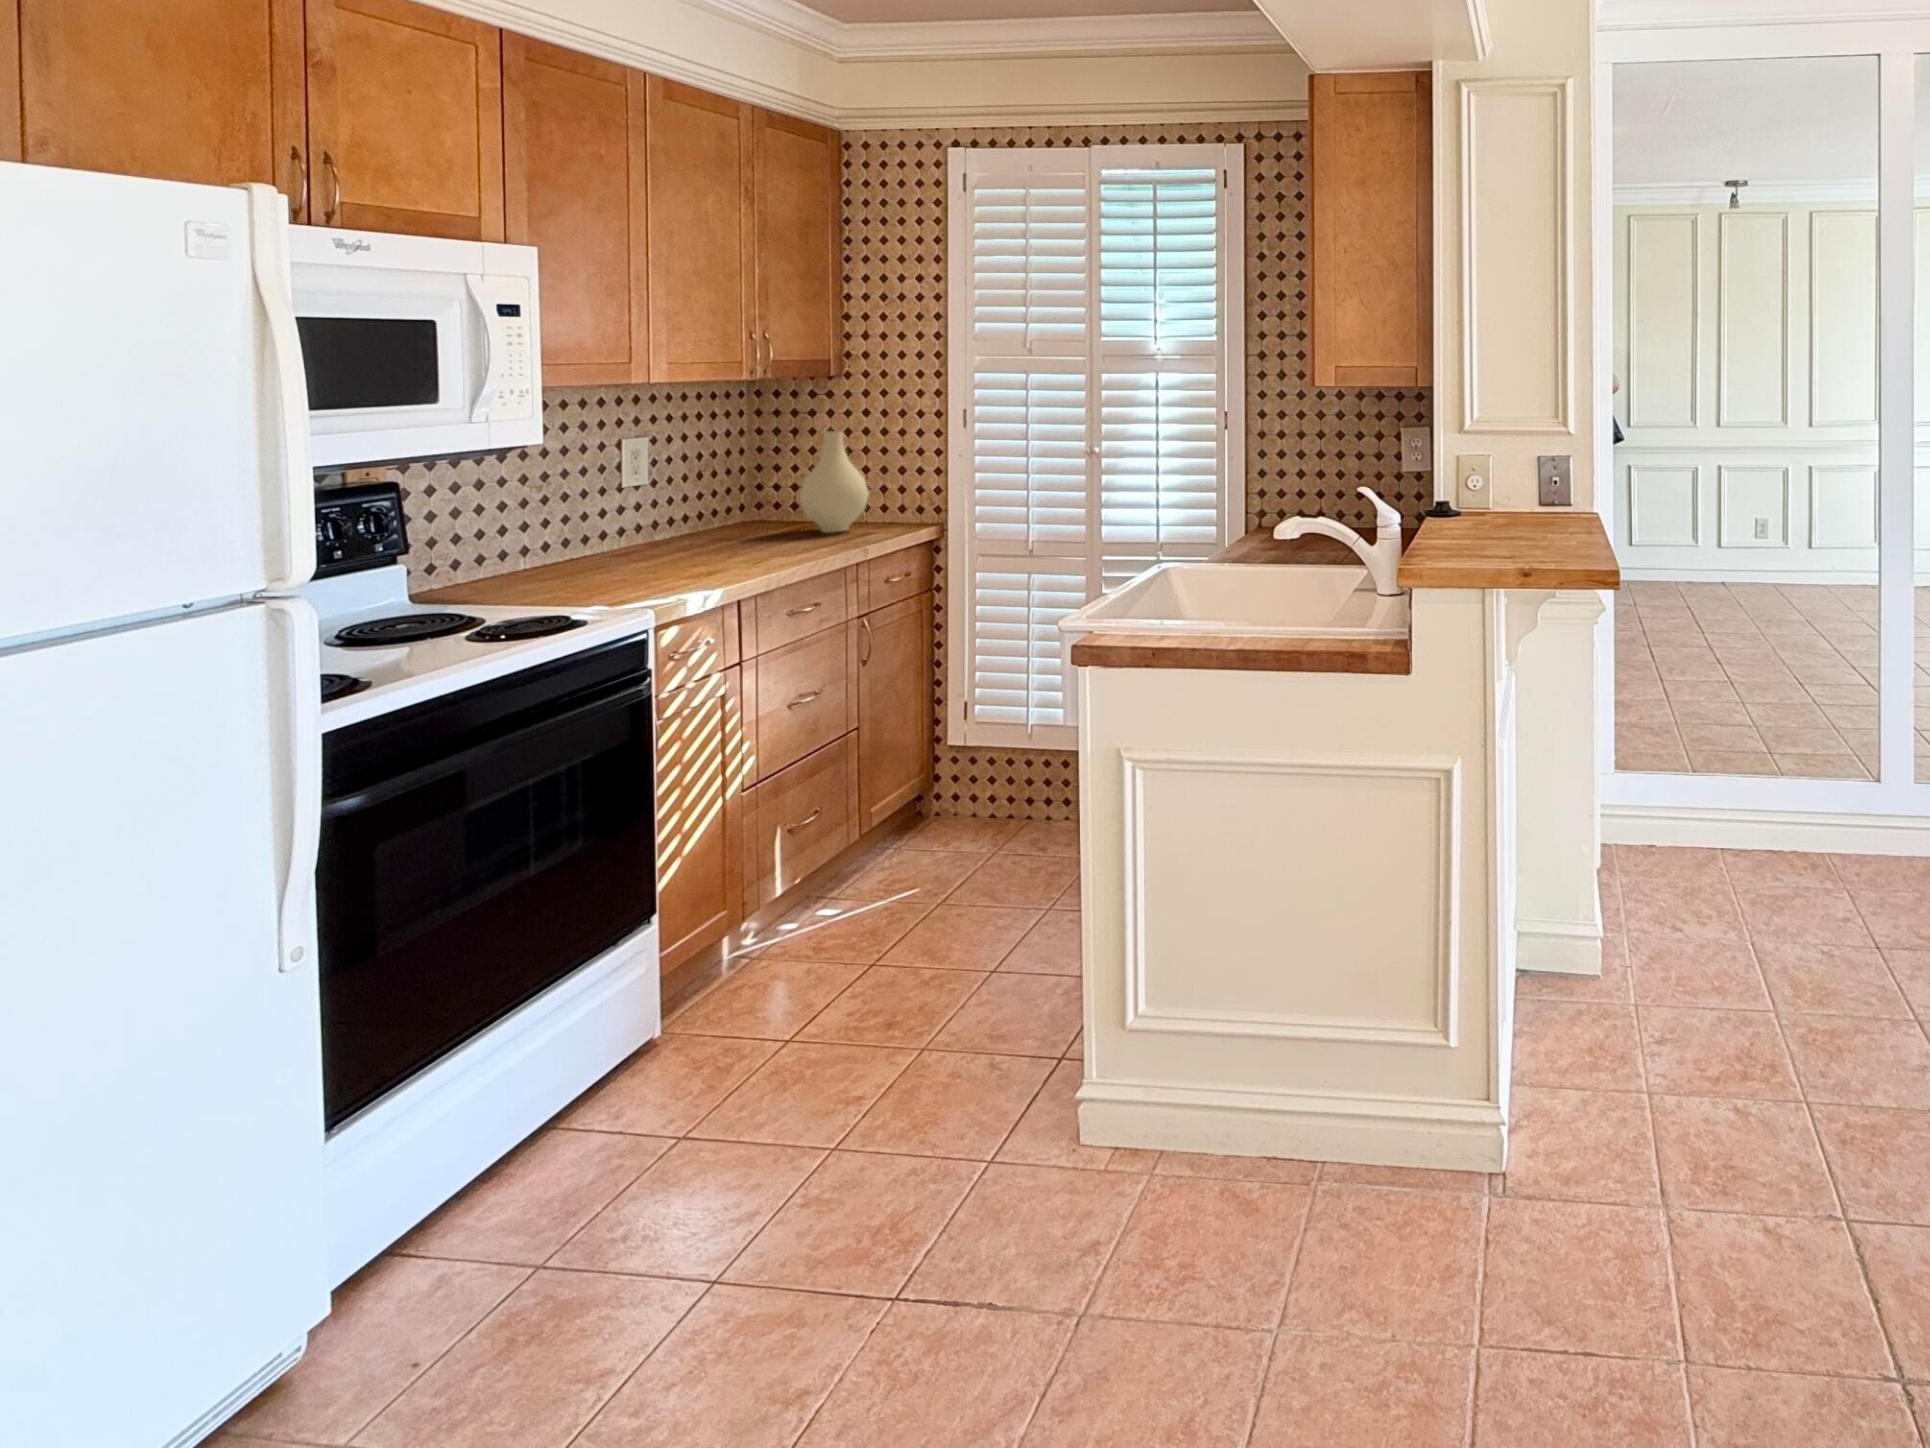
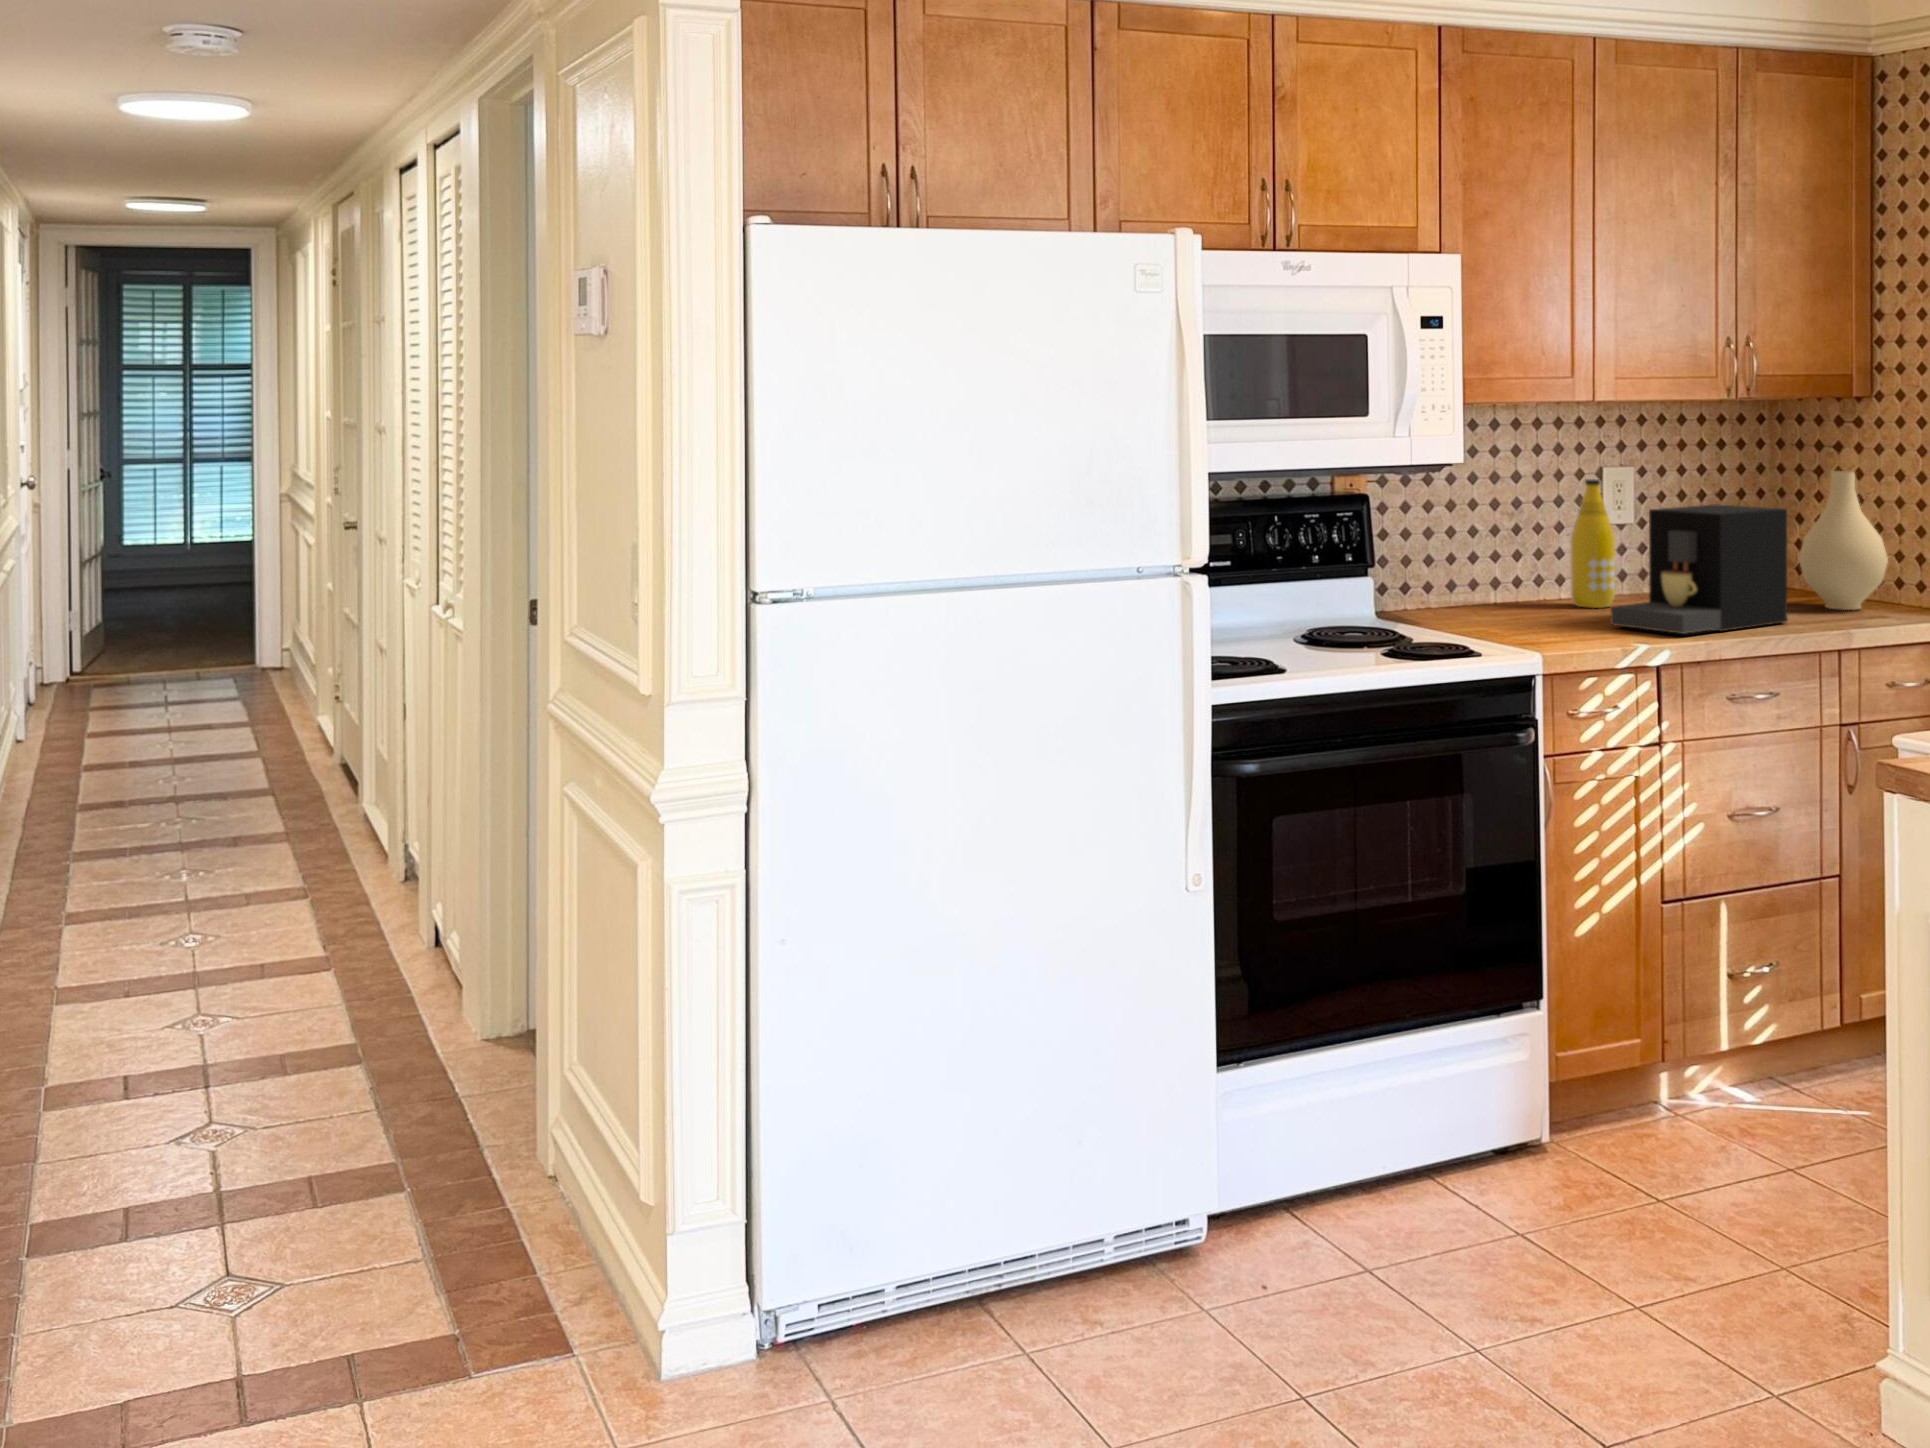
bottle: none [603,451,649,560] -> present [1570,479,1615,608]
coffee maker: none [671,463,812,572] -> present [1611,505,1787,634]

